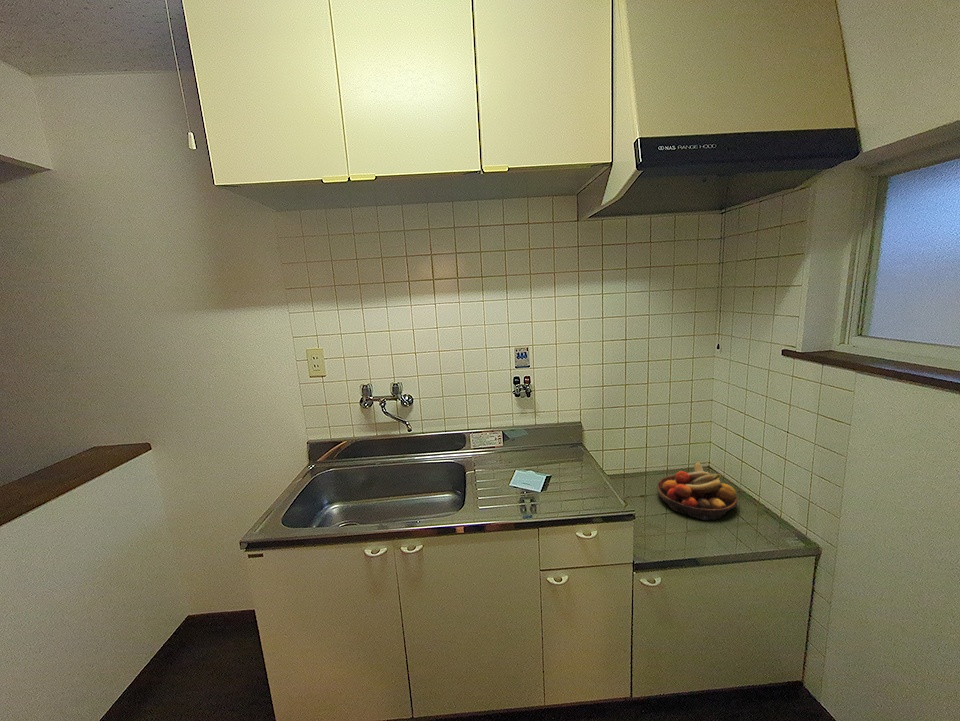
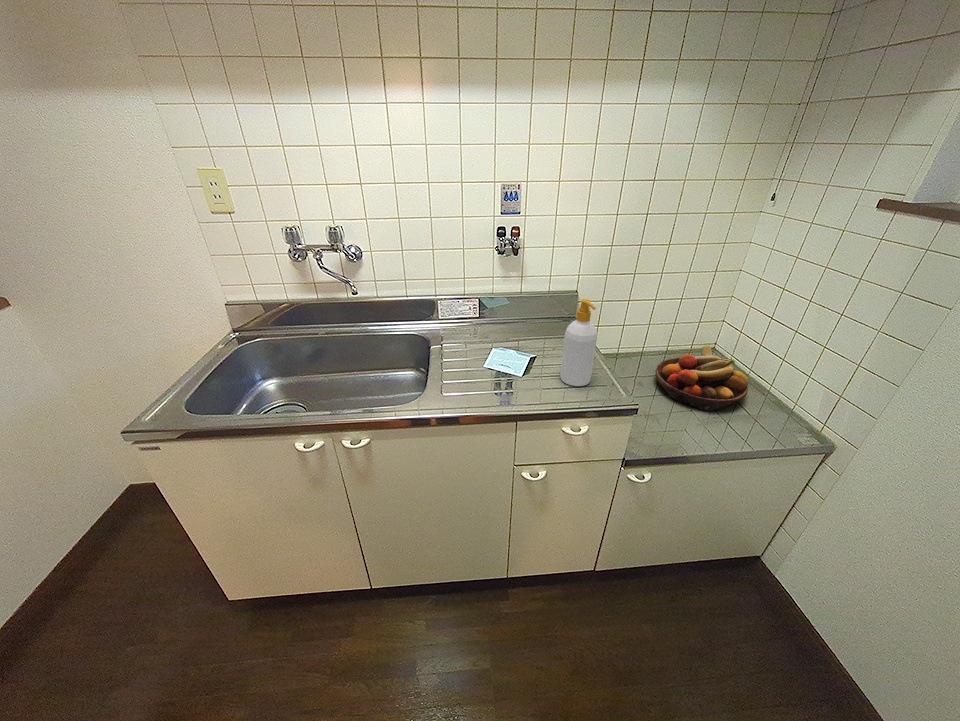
soap bottle: none [570,428,596,498] -> present [560,299,598,386]

